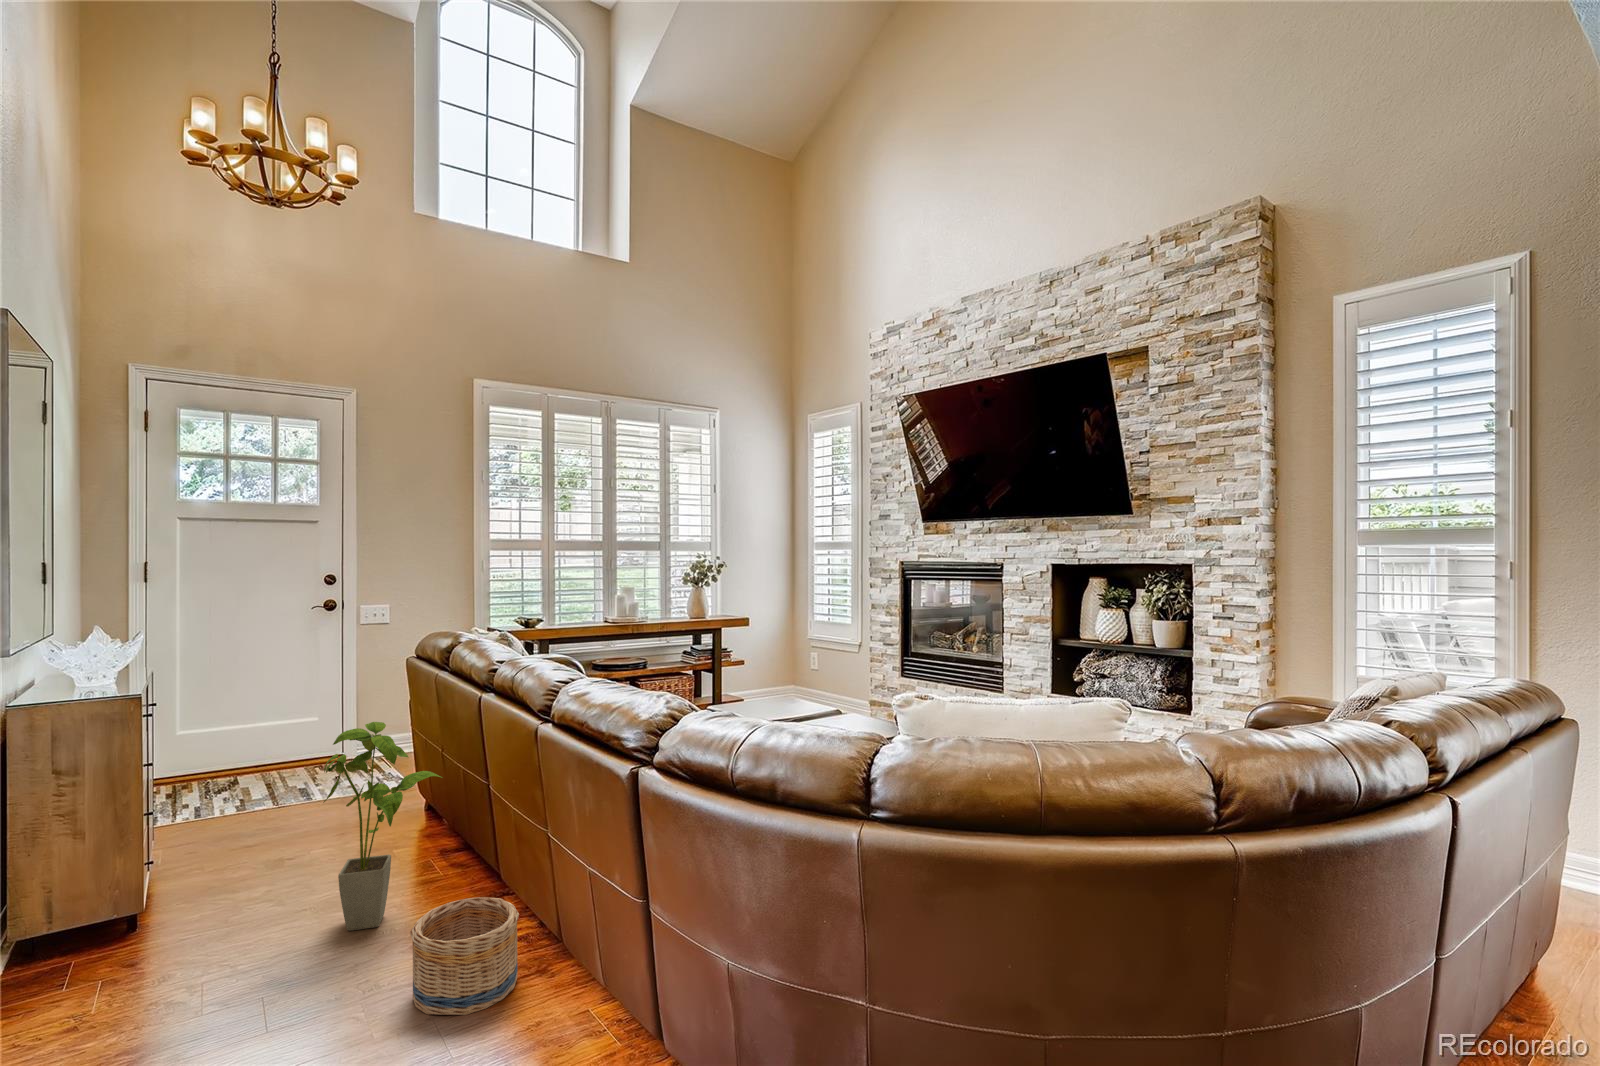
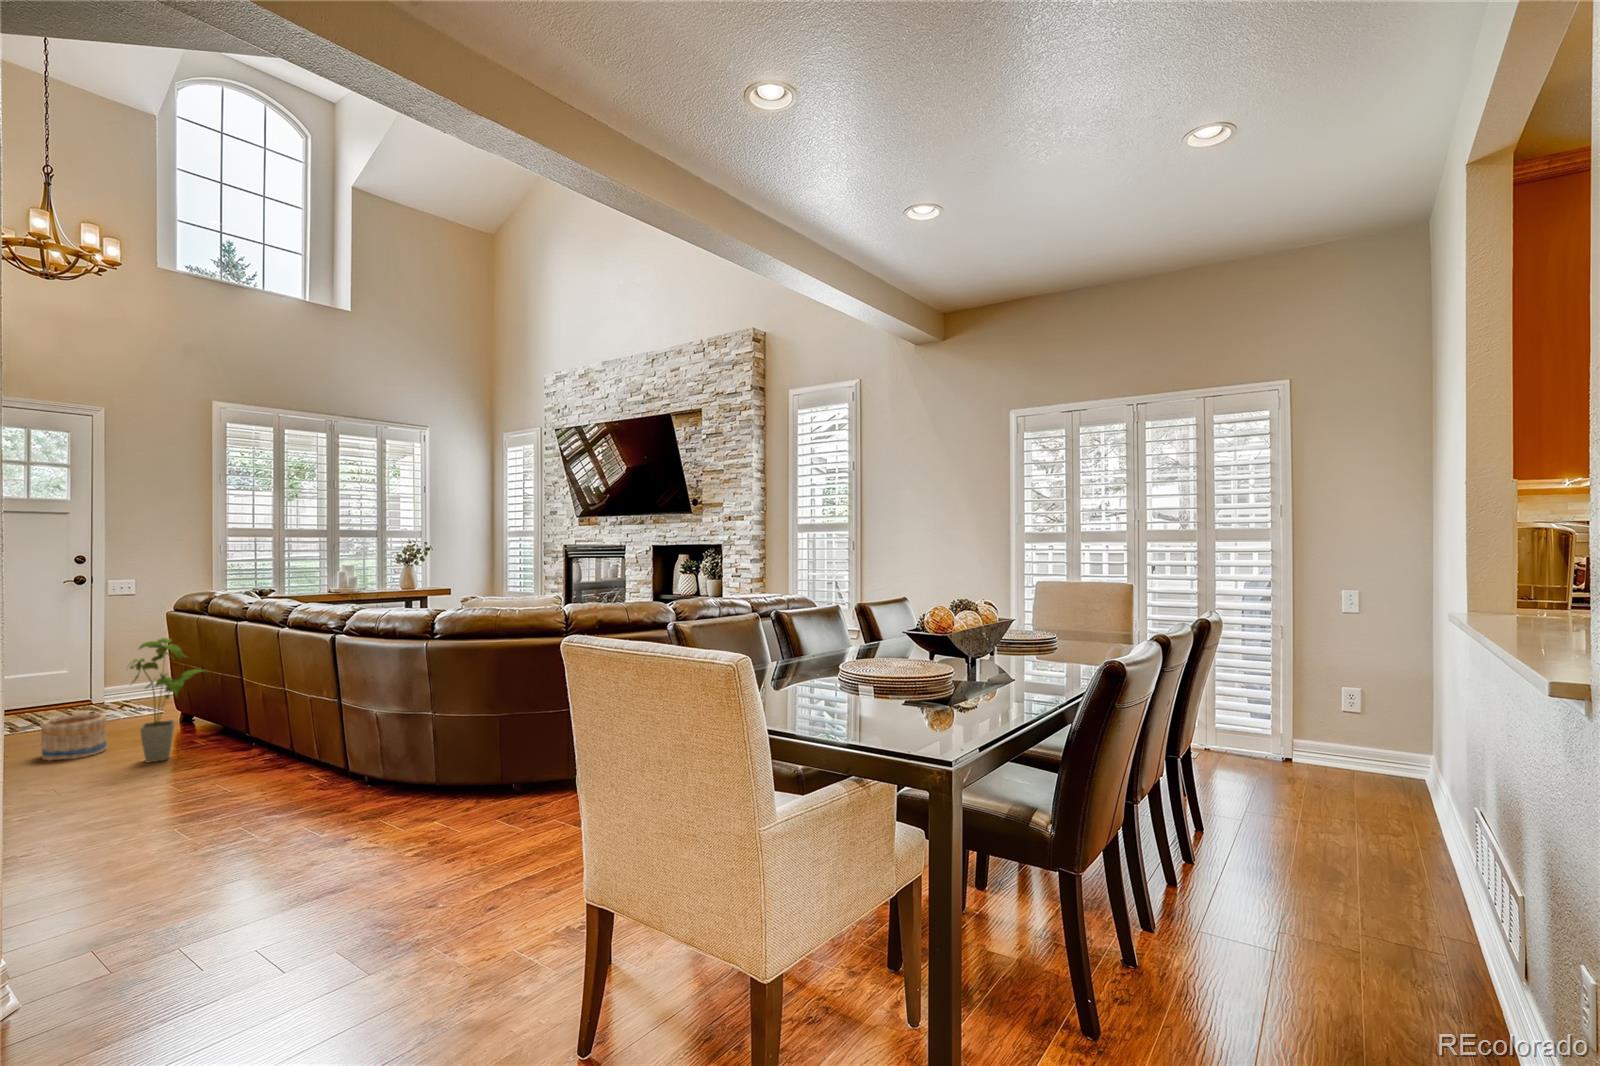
basket: present [410,897,519,1015] -> present [40,713,107,761]

